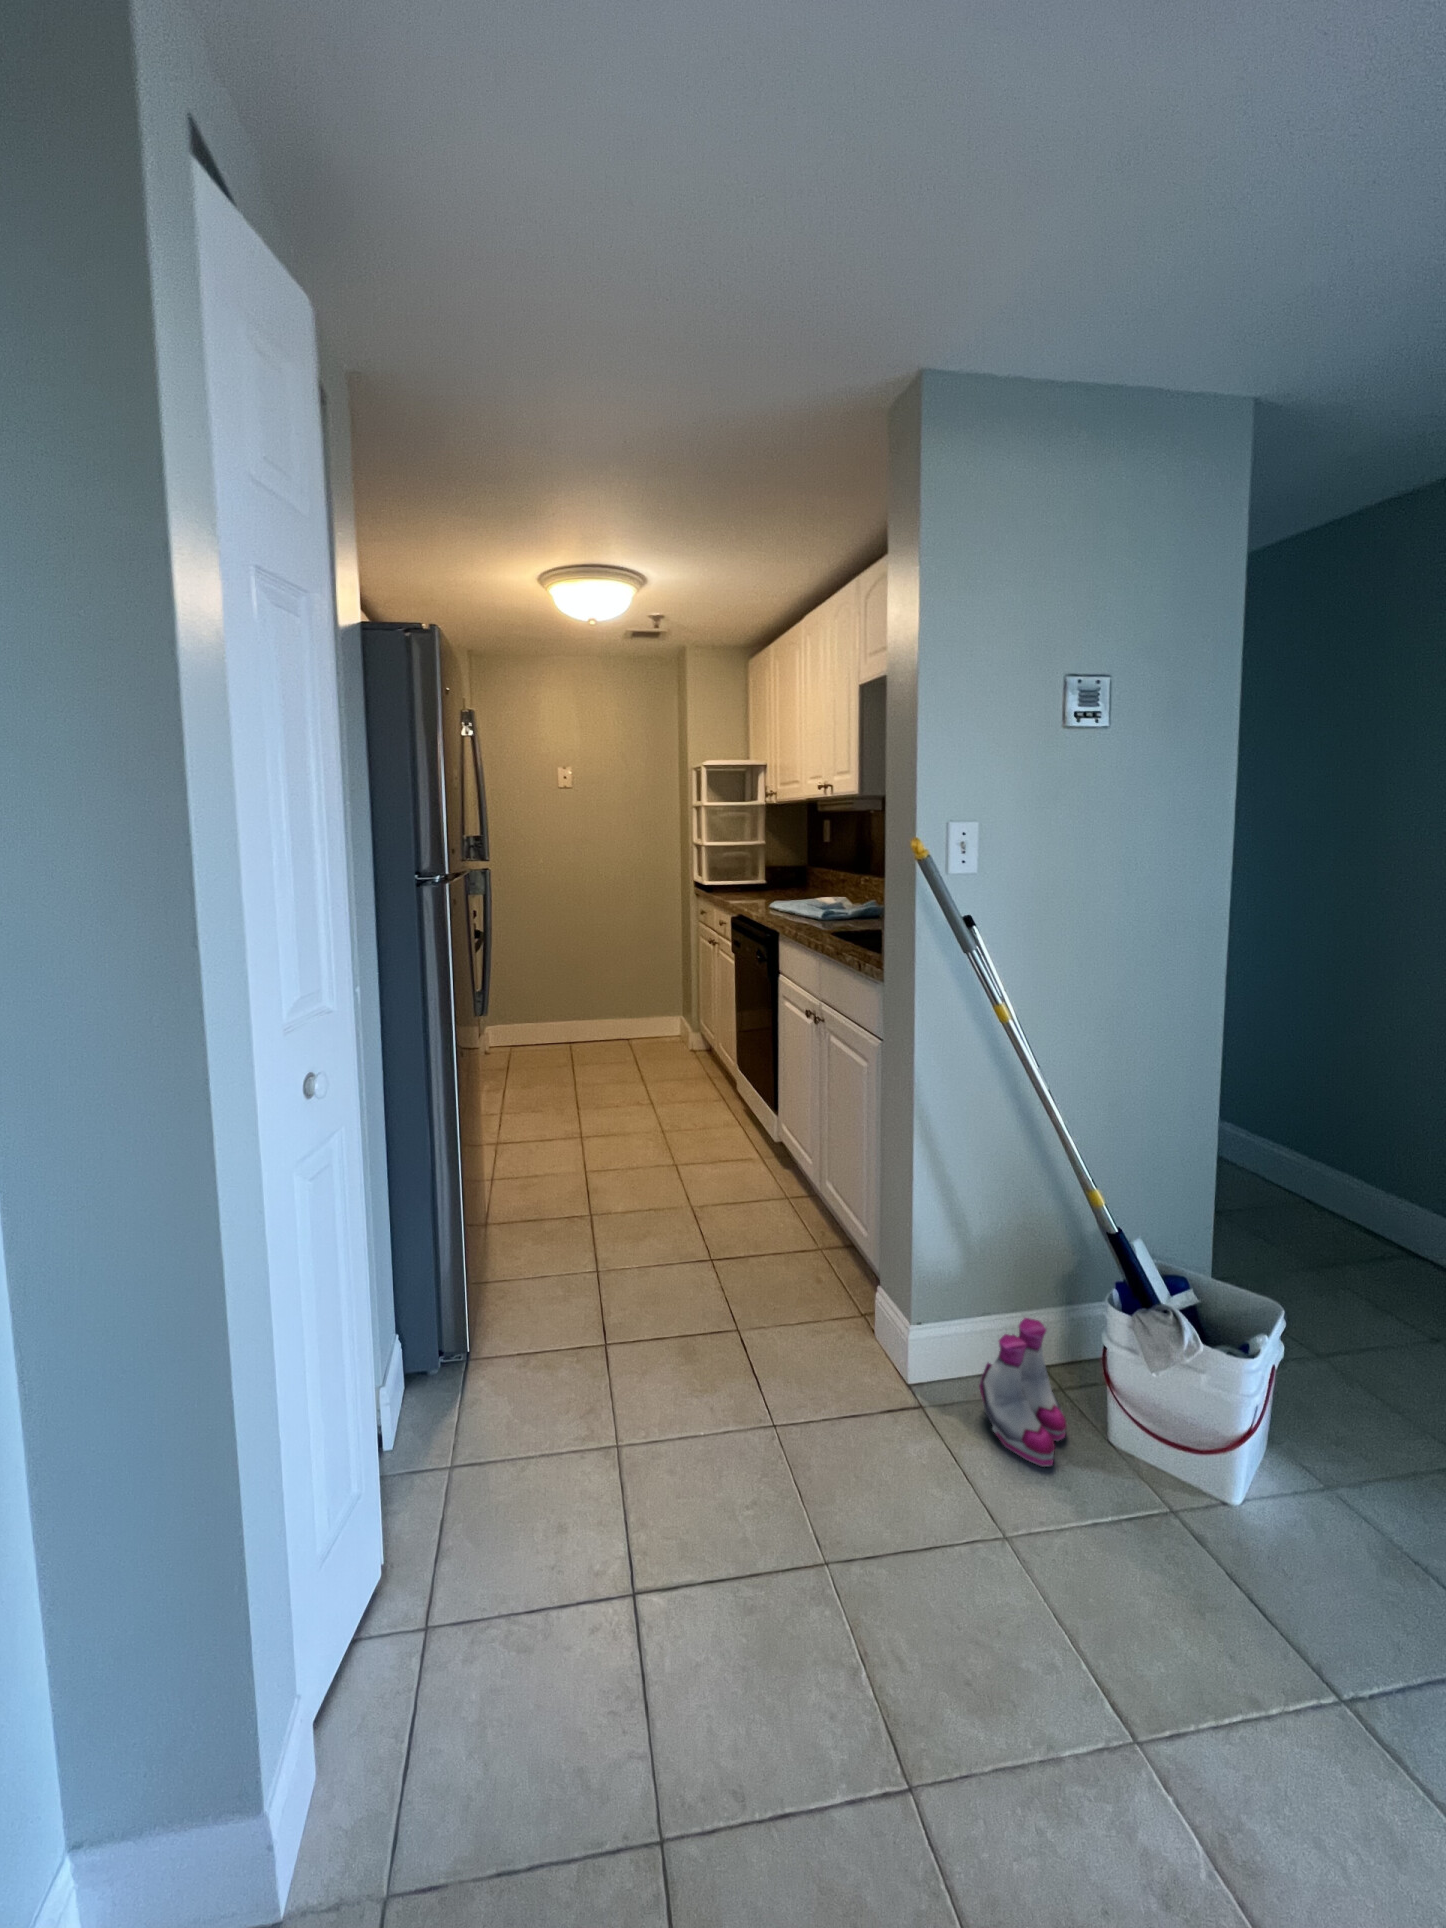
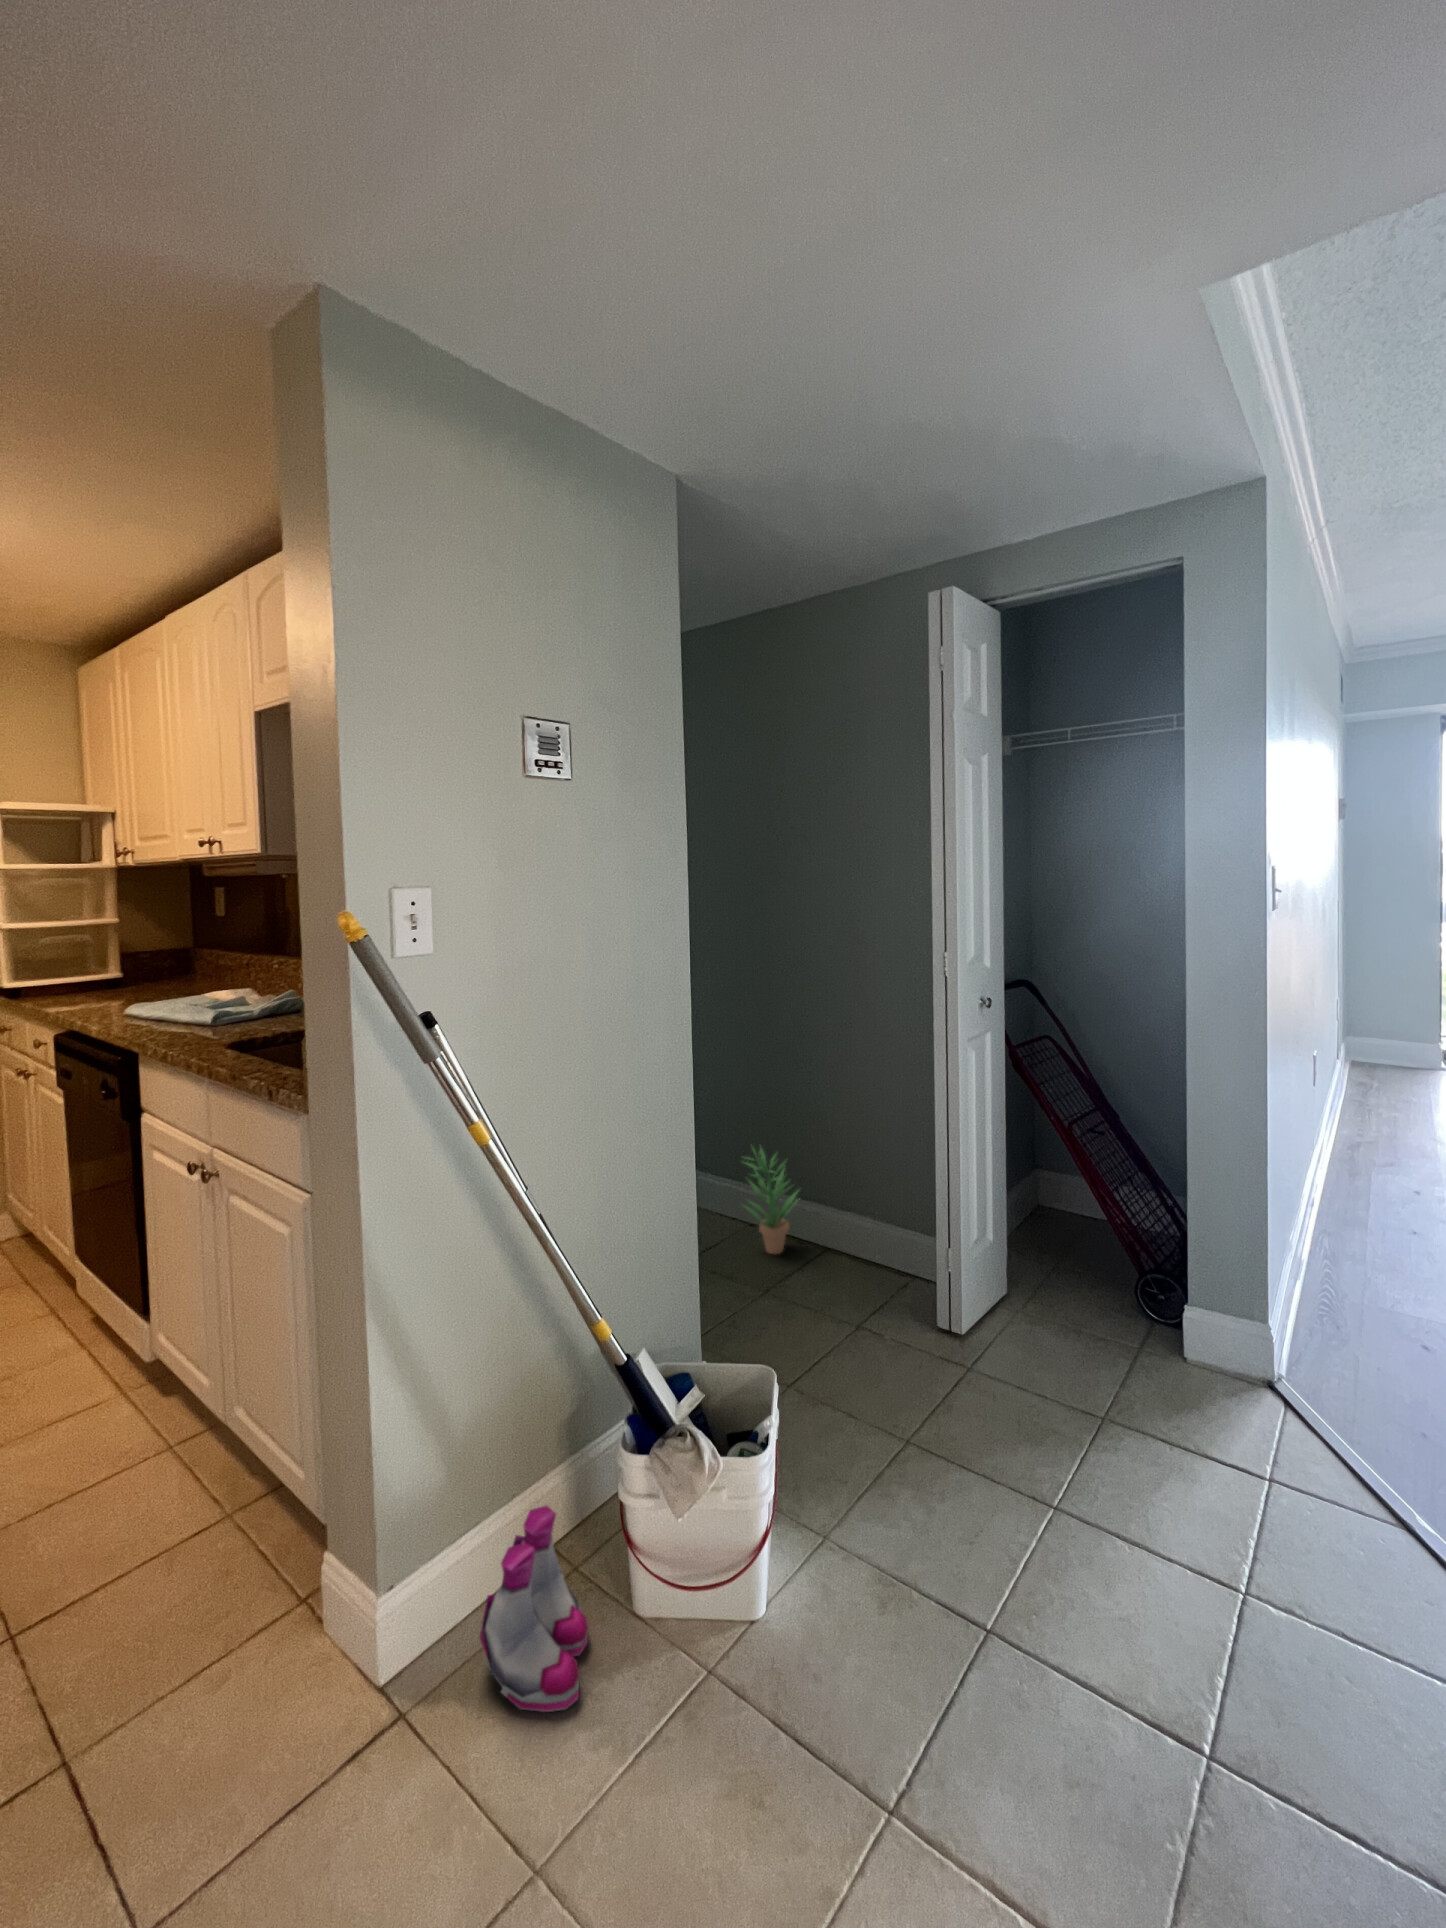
potted plant: none [1290,1109,1381,1235] -> present [744,1148,797,1254]

